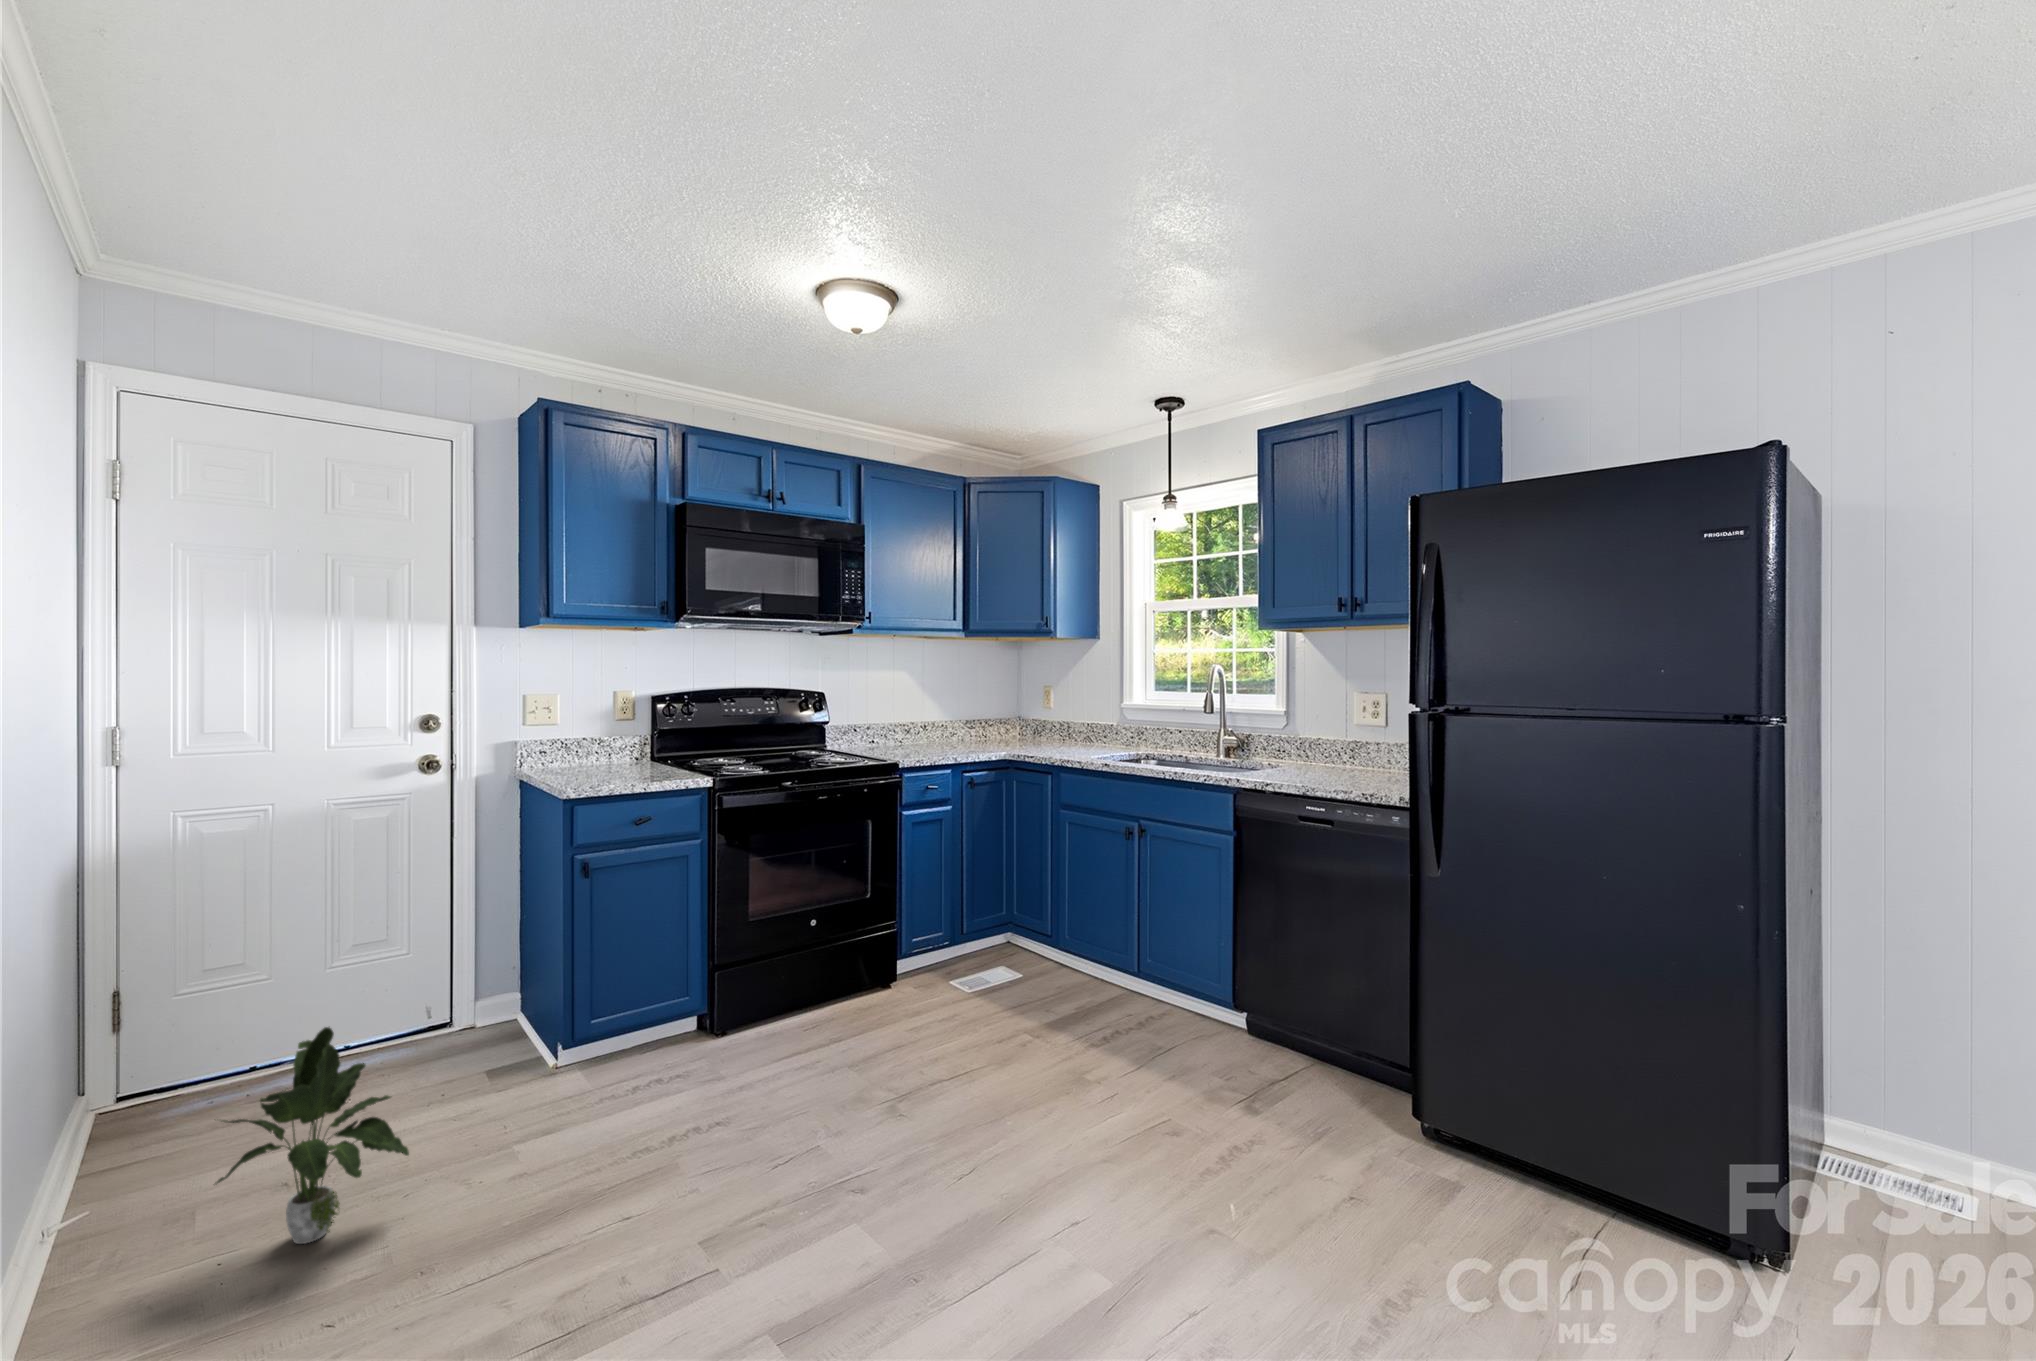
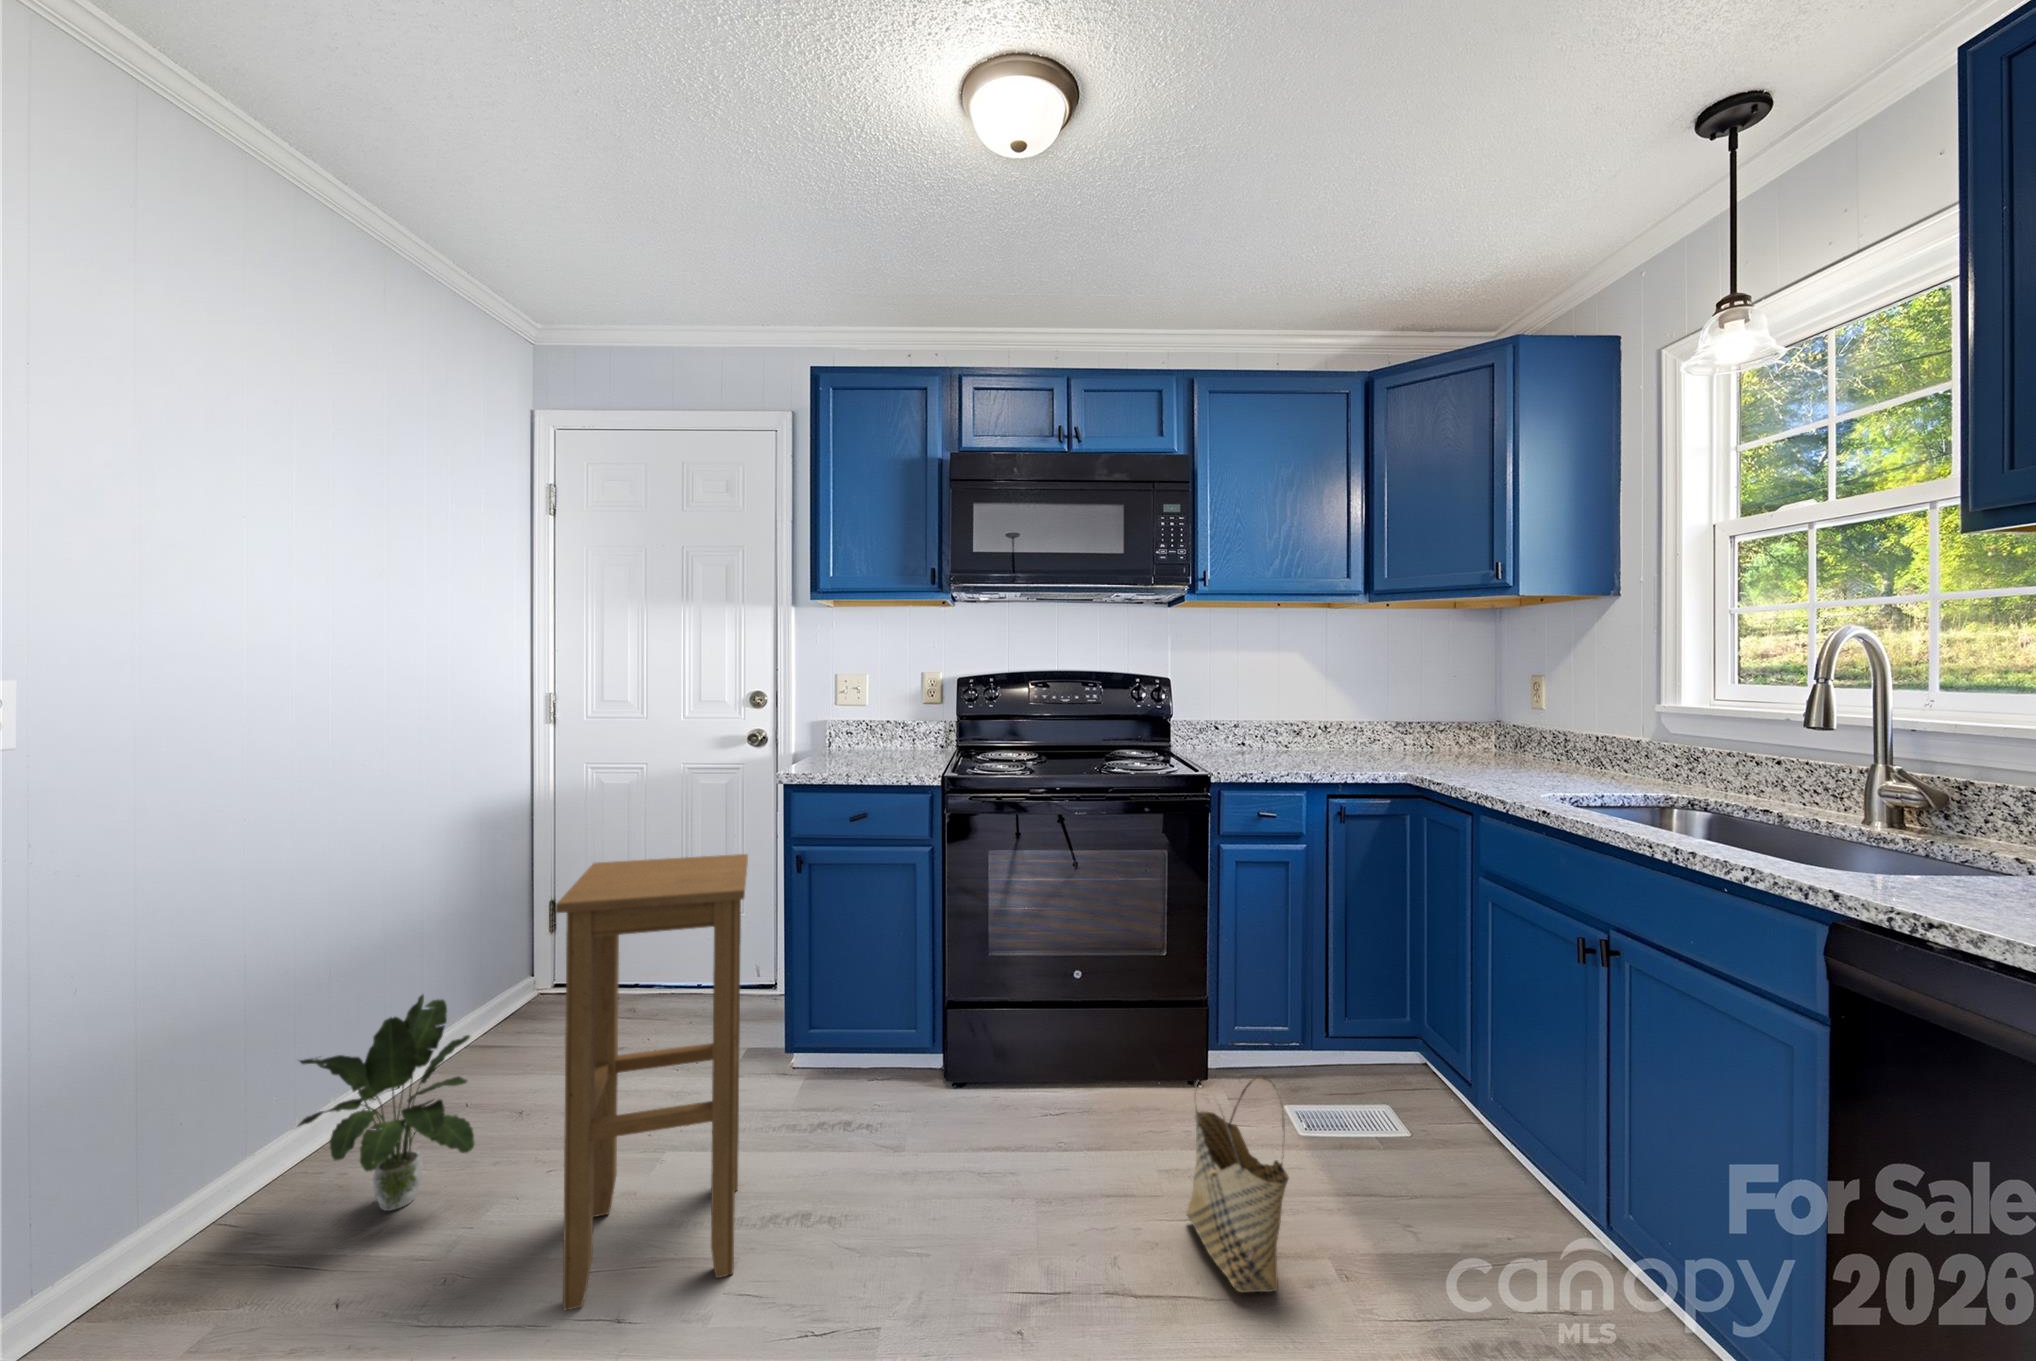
stool: none [527,849,717,1200] -> present [556,854,748,1310]
woven basket: none [952,933,1023,1047] -> present [1186,1076,1289,1292]

